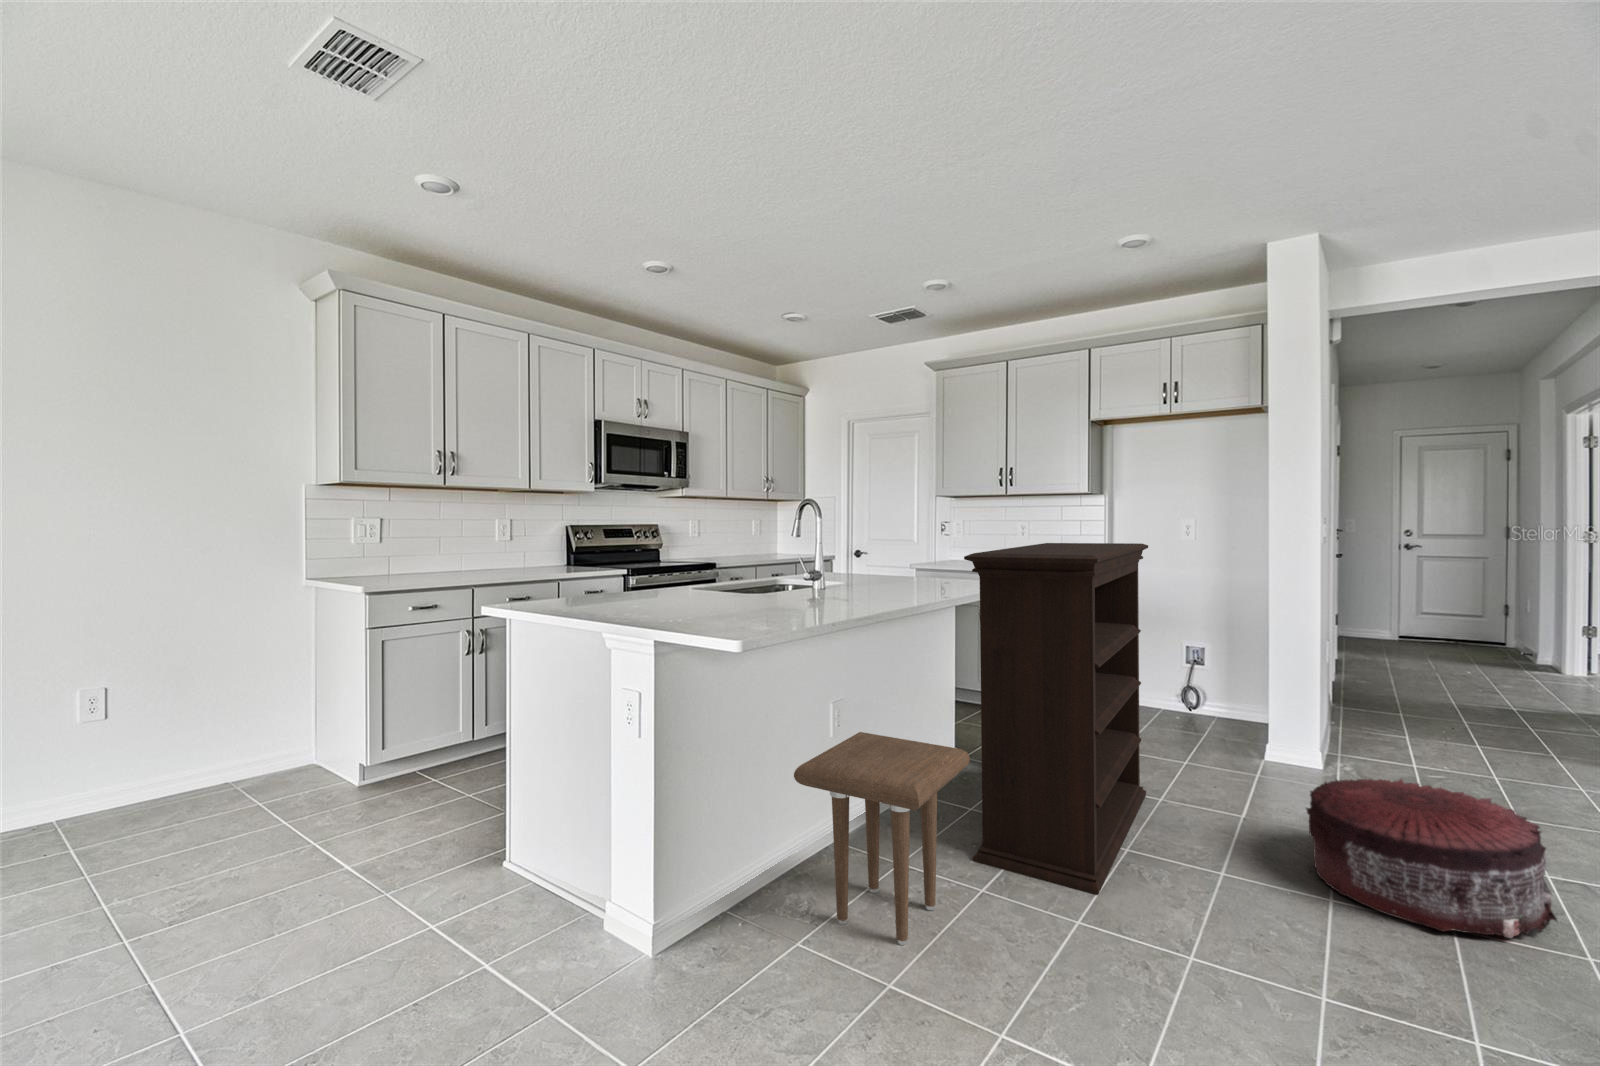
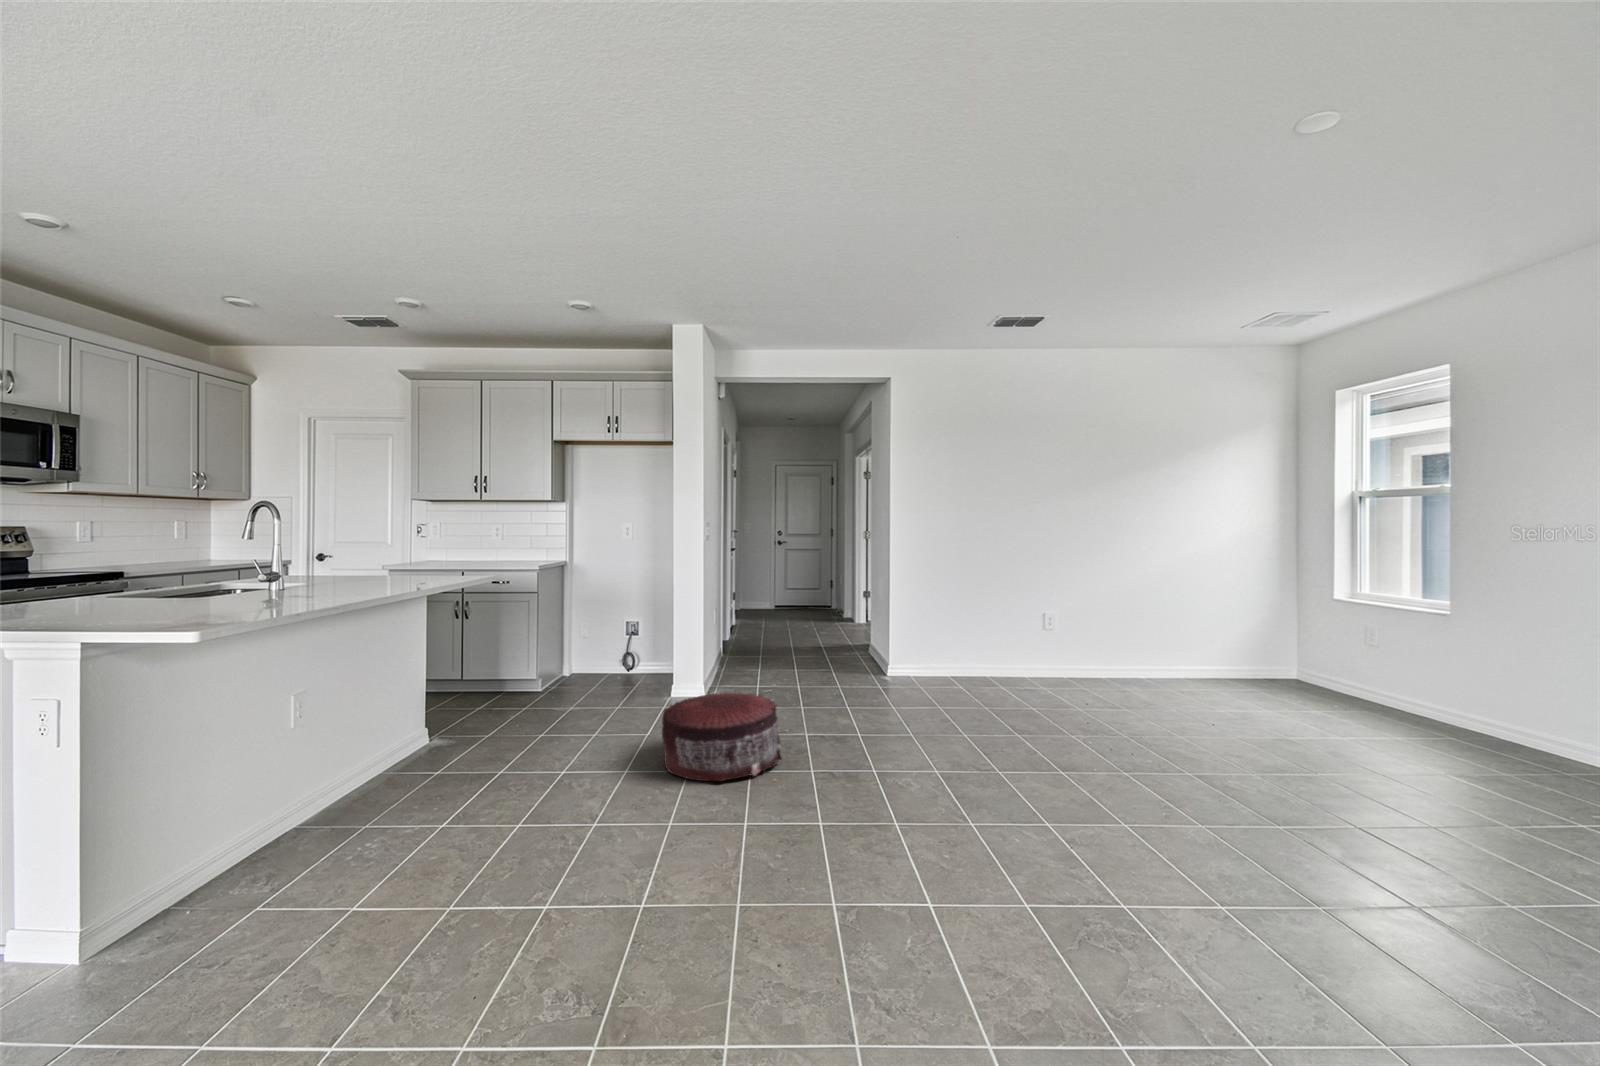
bookshelf: present [964,543,1148,895] -> none [374,538,571,825]
side table: present [794,732,970,945] -> none [122,720,364,923]

